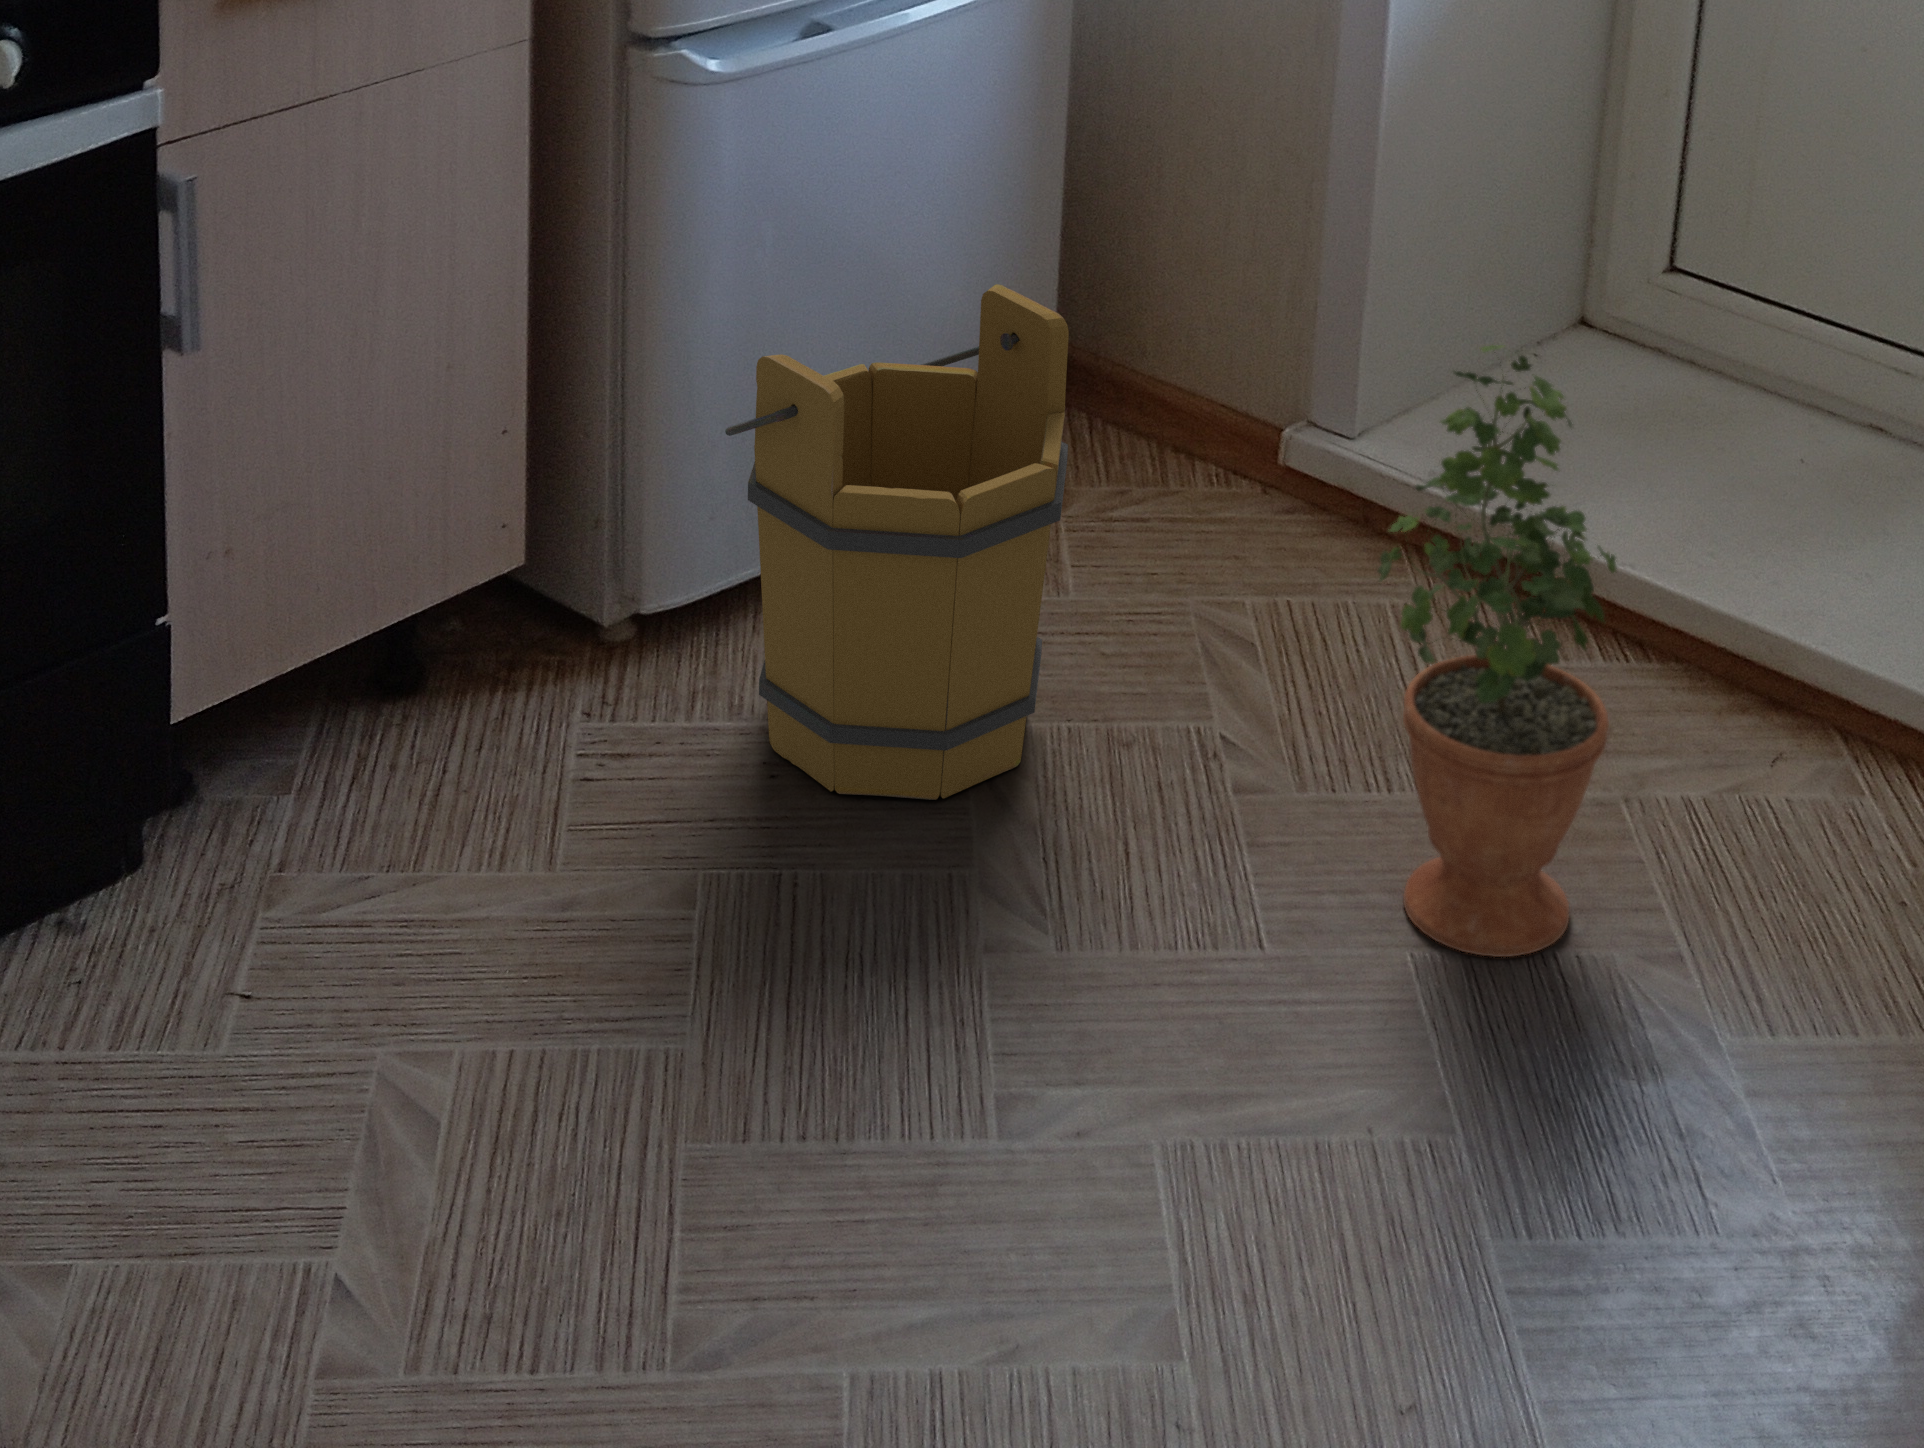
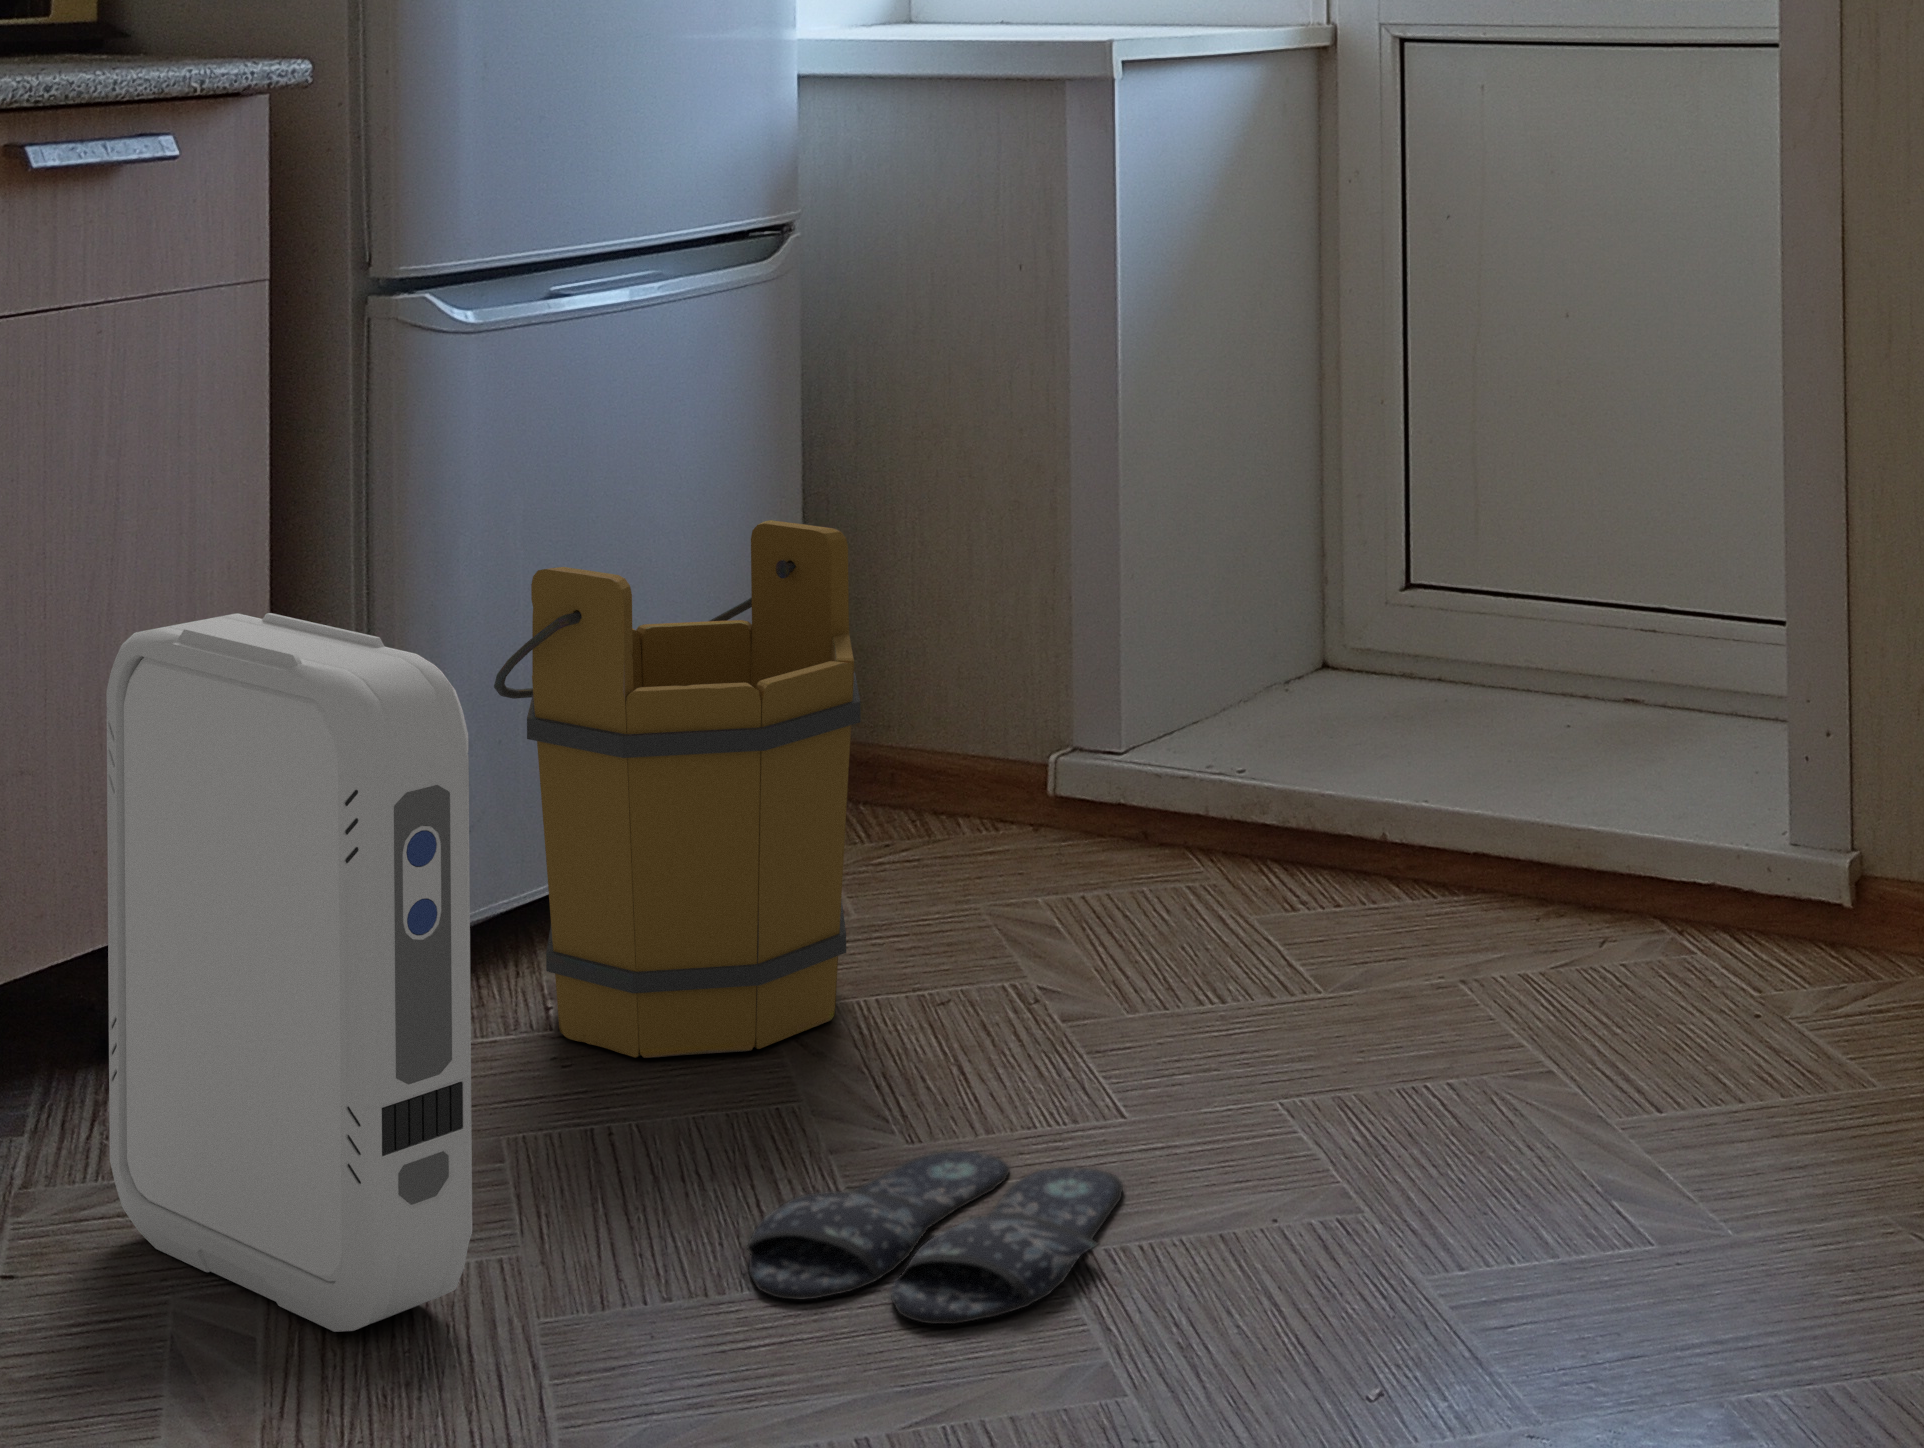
potted plant: present [1378,345,1617,957] -> none [1203,446,1450,1091]
air purifier: none [333,462,635,1144] -> present [106,613,472,1332]
slippers: none [878,976,1237,1229] -> present [747,1150,1123,1324]

